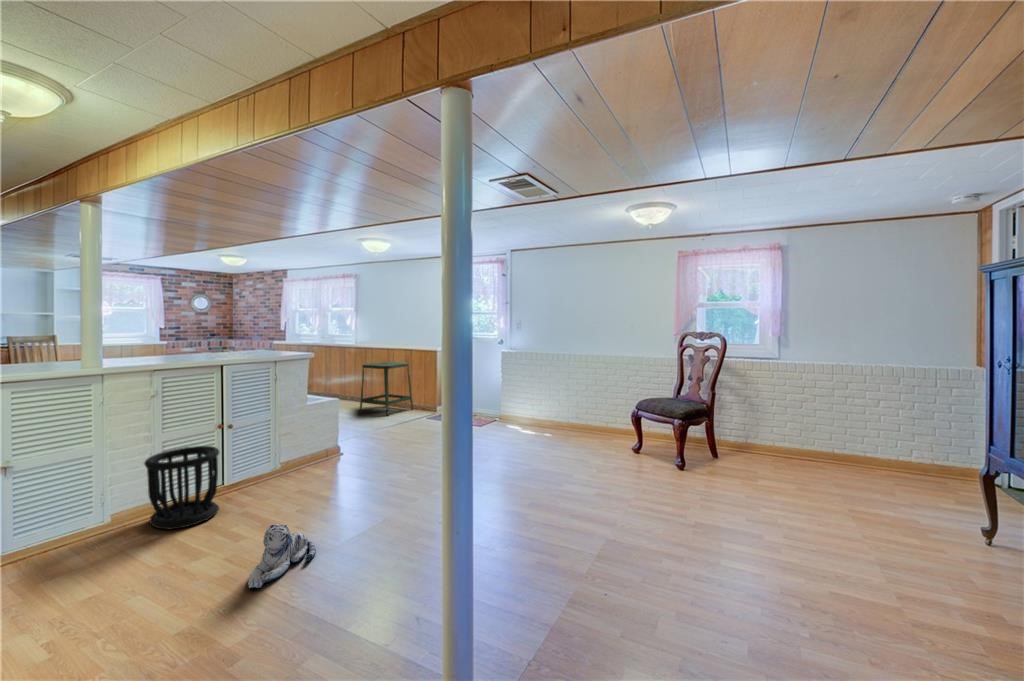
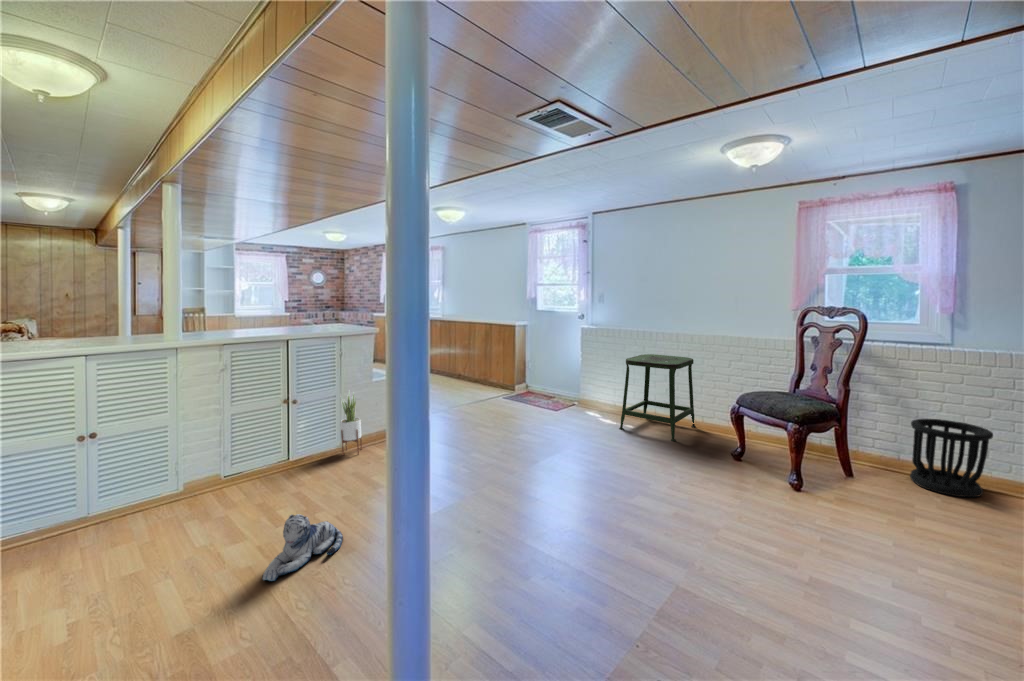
stool: present [360,362,413,416] -> present [619,354,696,441]
potted plant: none [277,413,298,481] -> present [341,392,362,455]
wastebasket: present [144,446,219,530] -> present [910,419,993,497]

